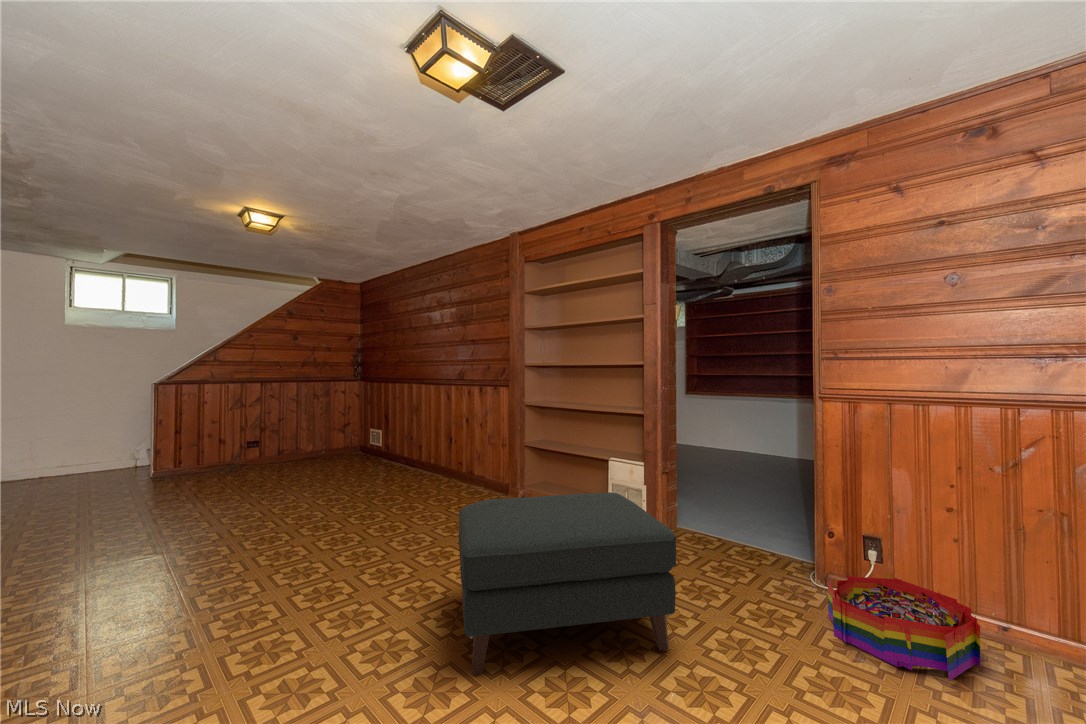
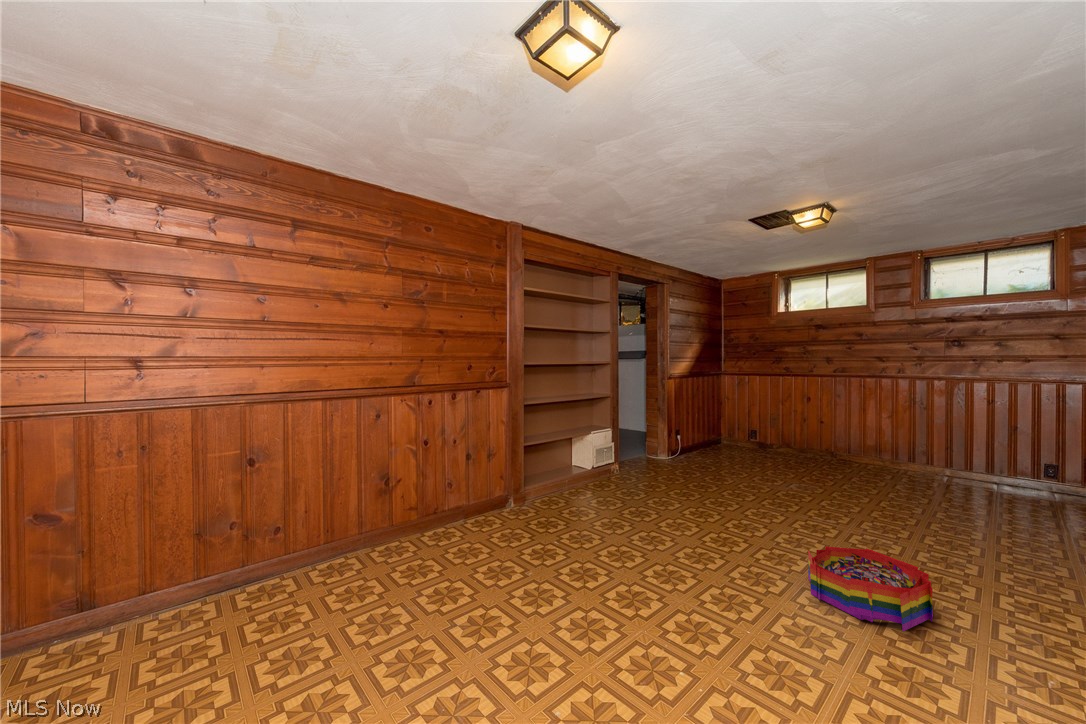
ottoman: present [459,493,676,676] -> none [501,474,677,616]

